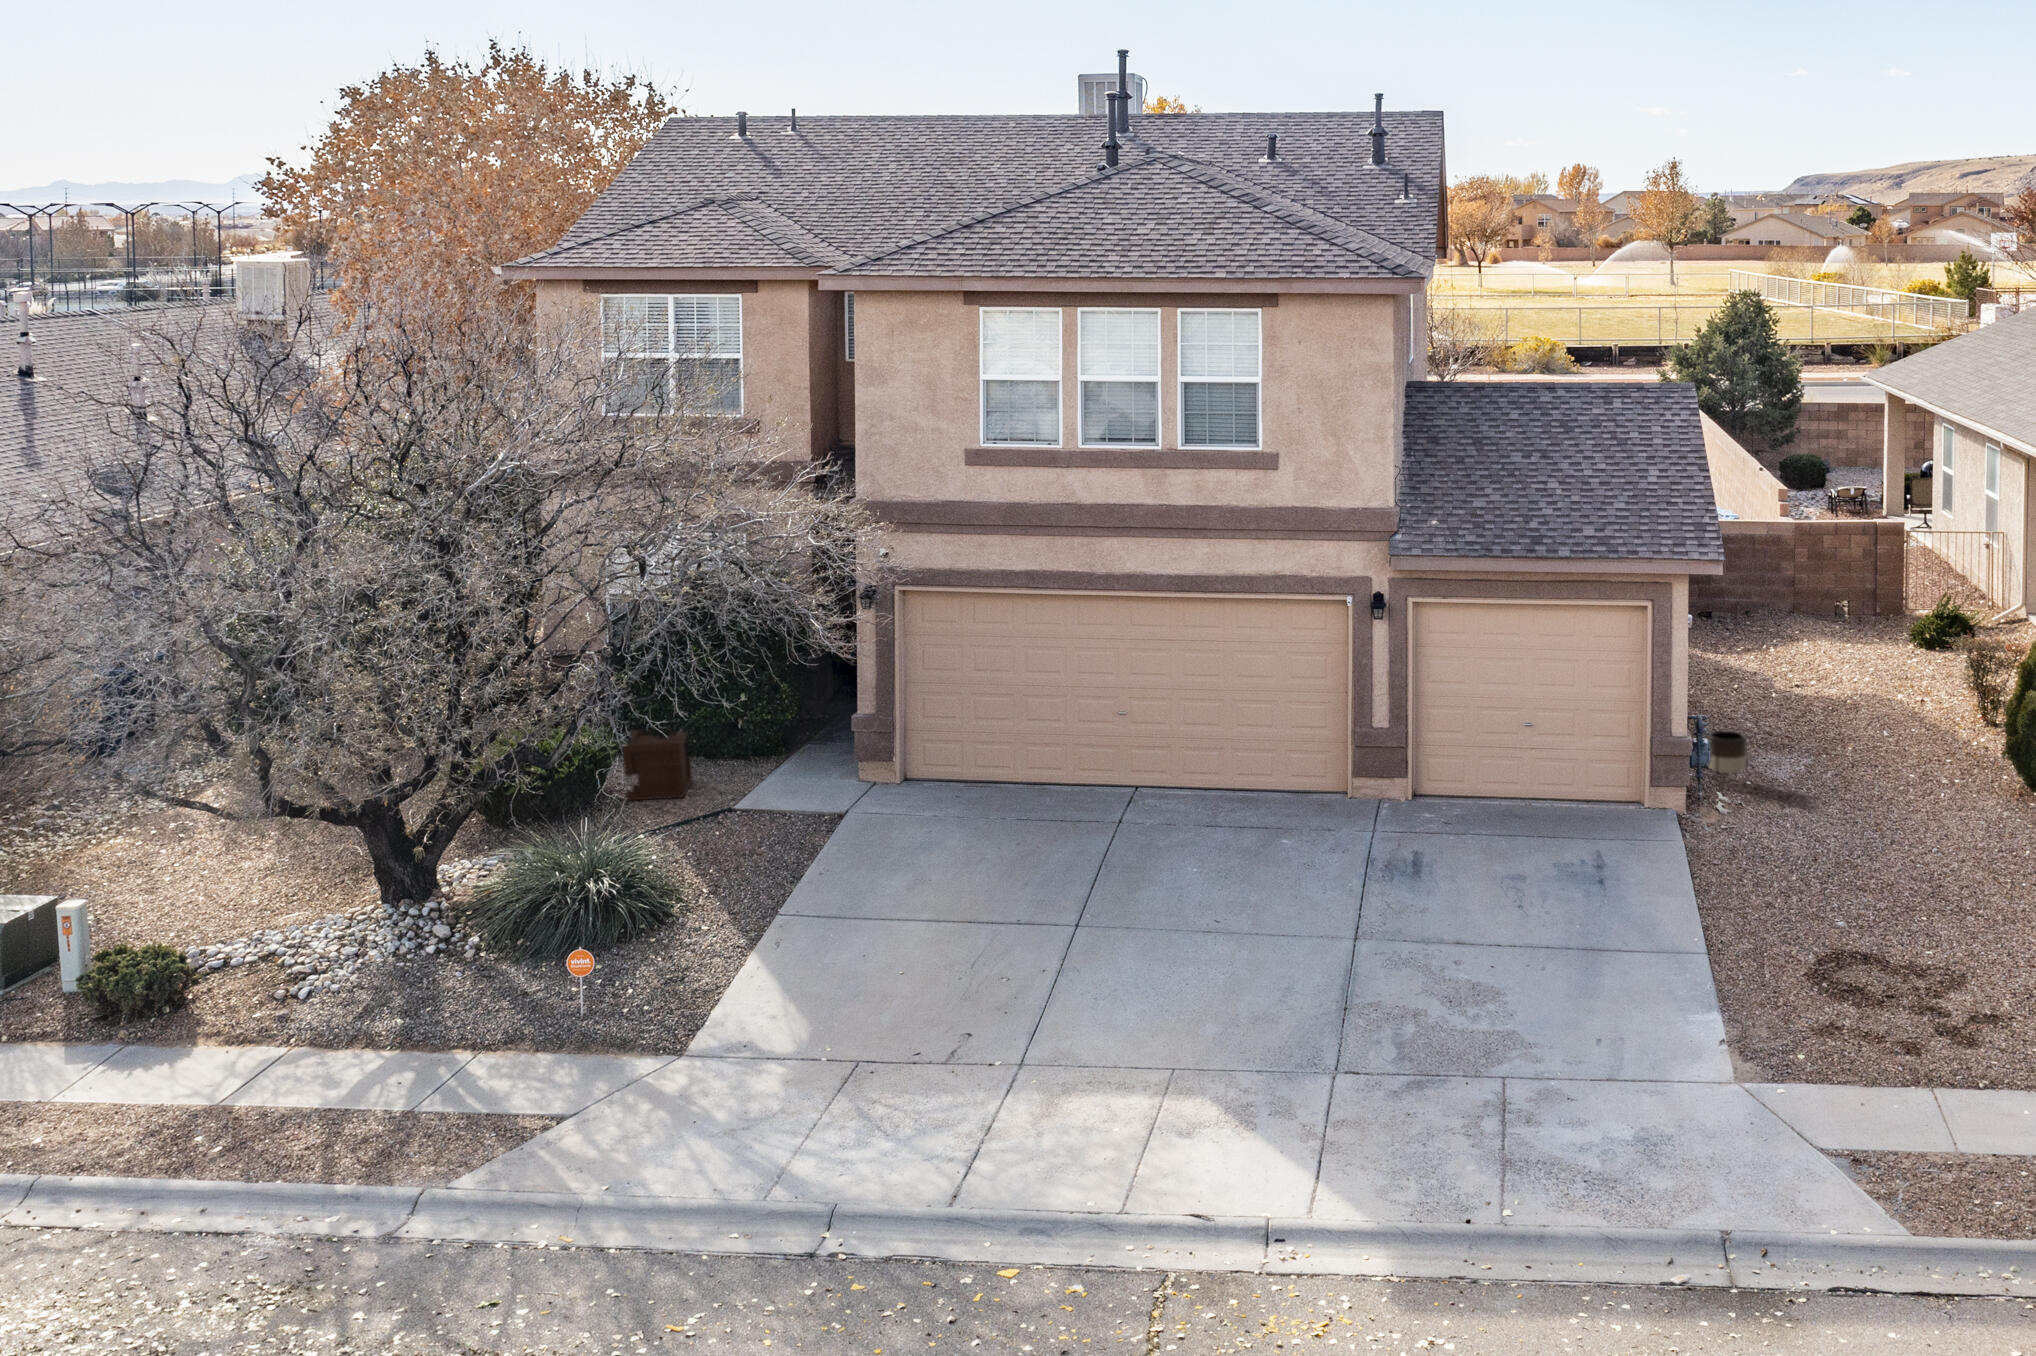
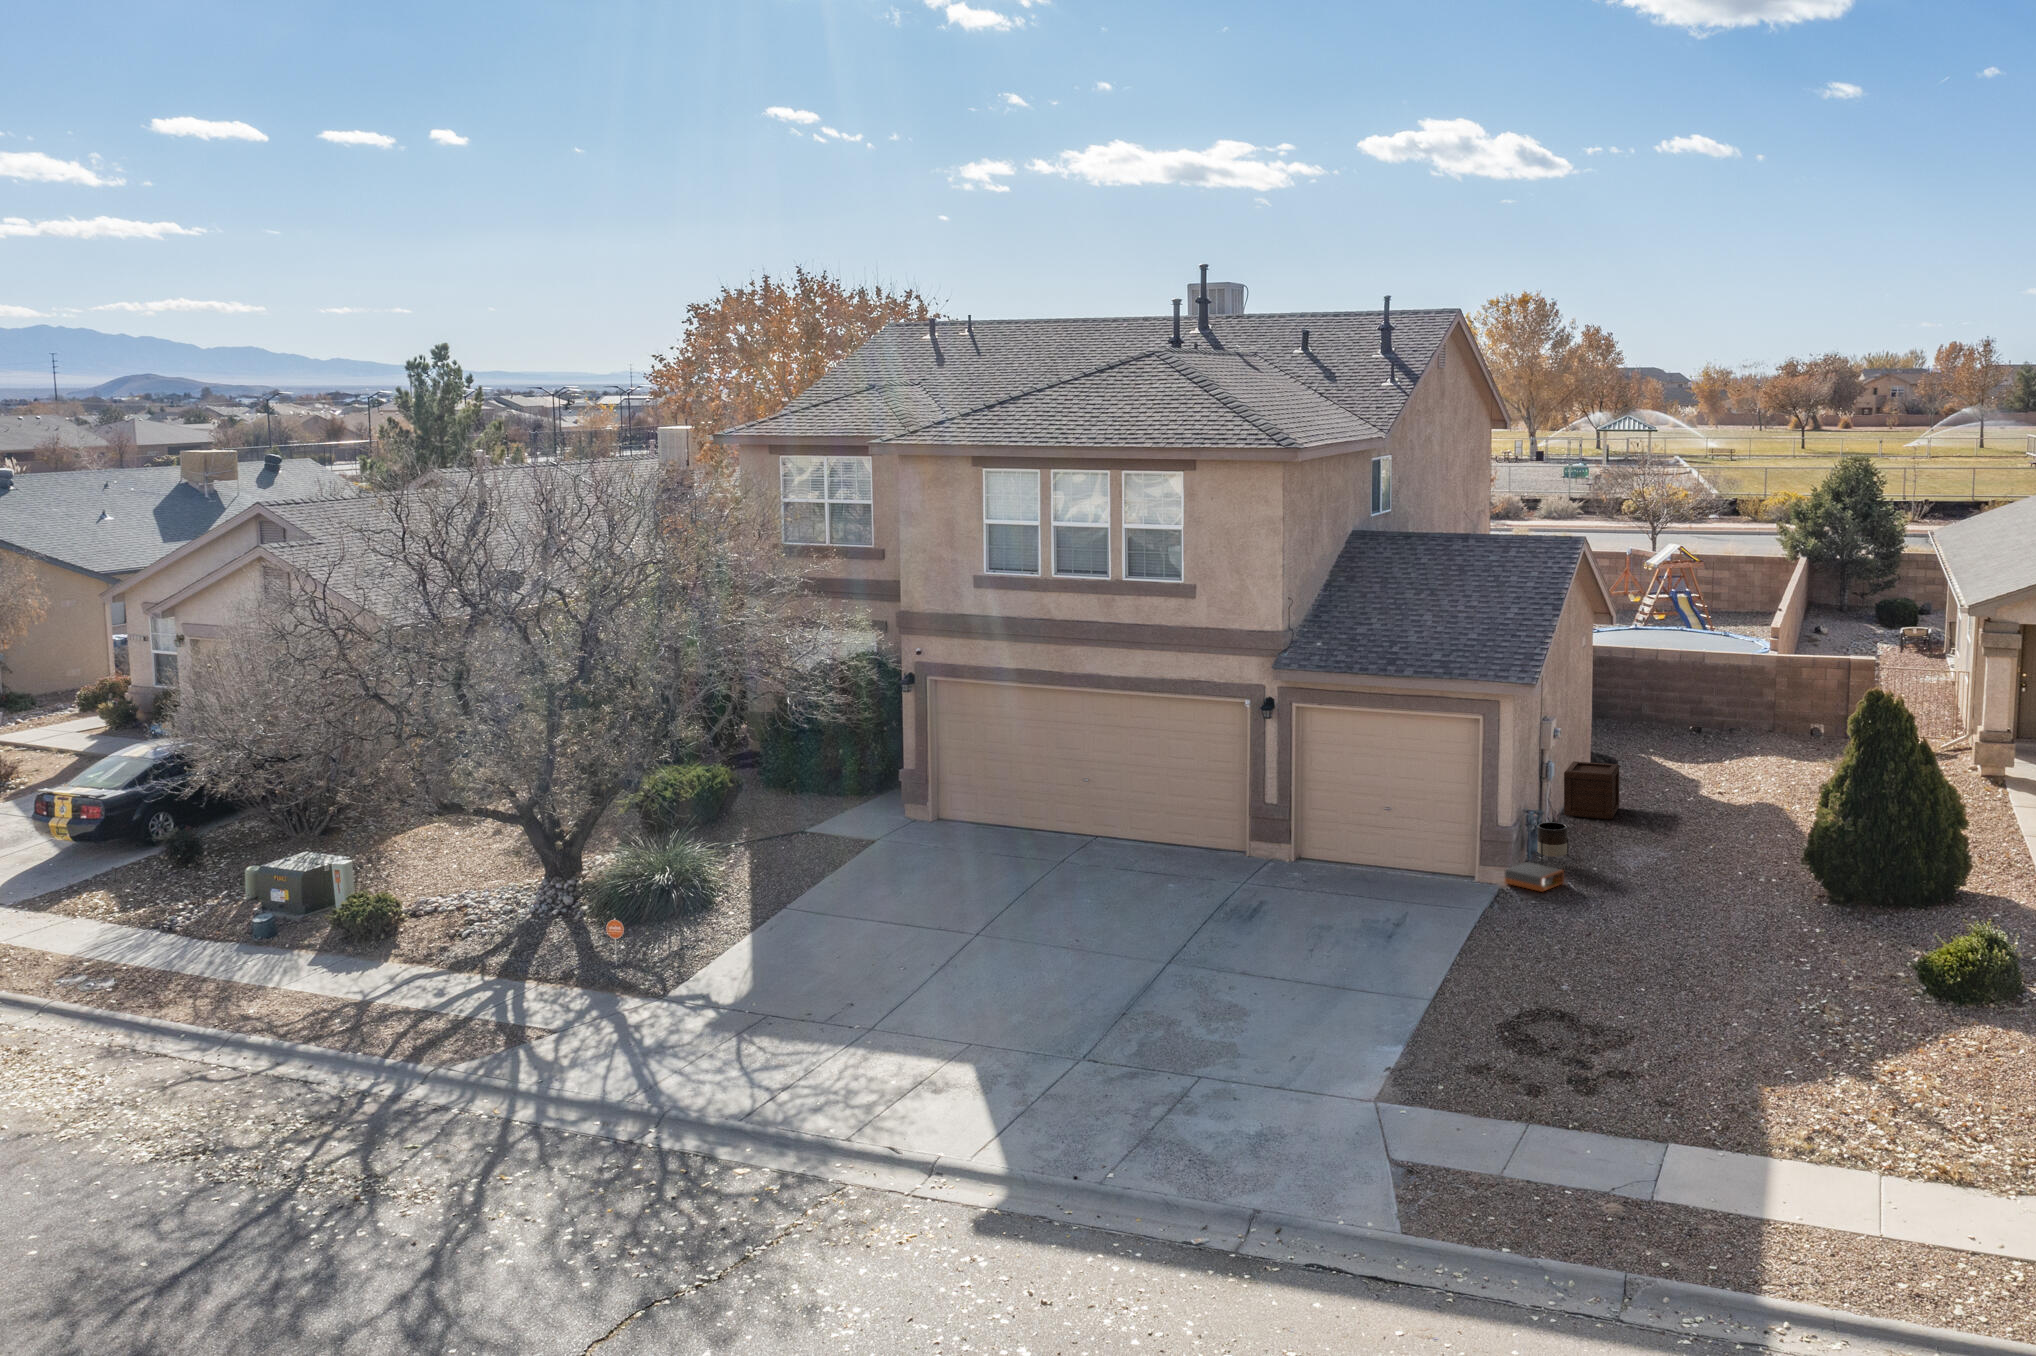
wooden crate: present [623,728,692,800] -> present [1564,761,1619,819]
storage box: none [1690,781,1761,816] -> present [1505,862,1564,892]

